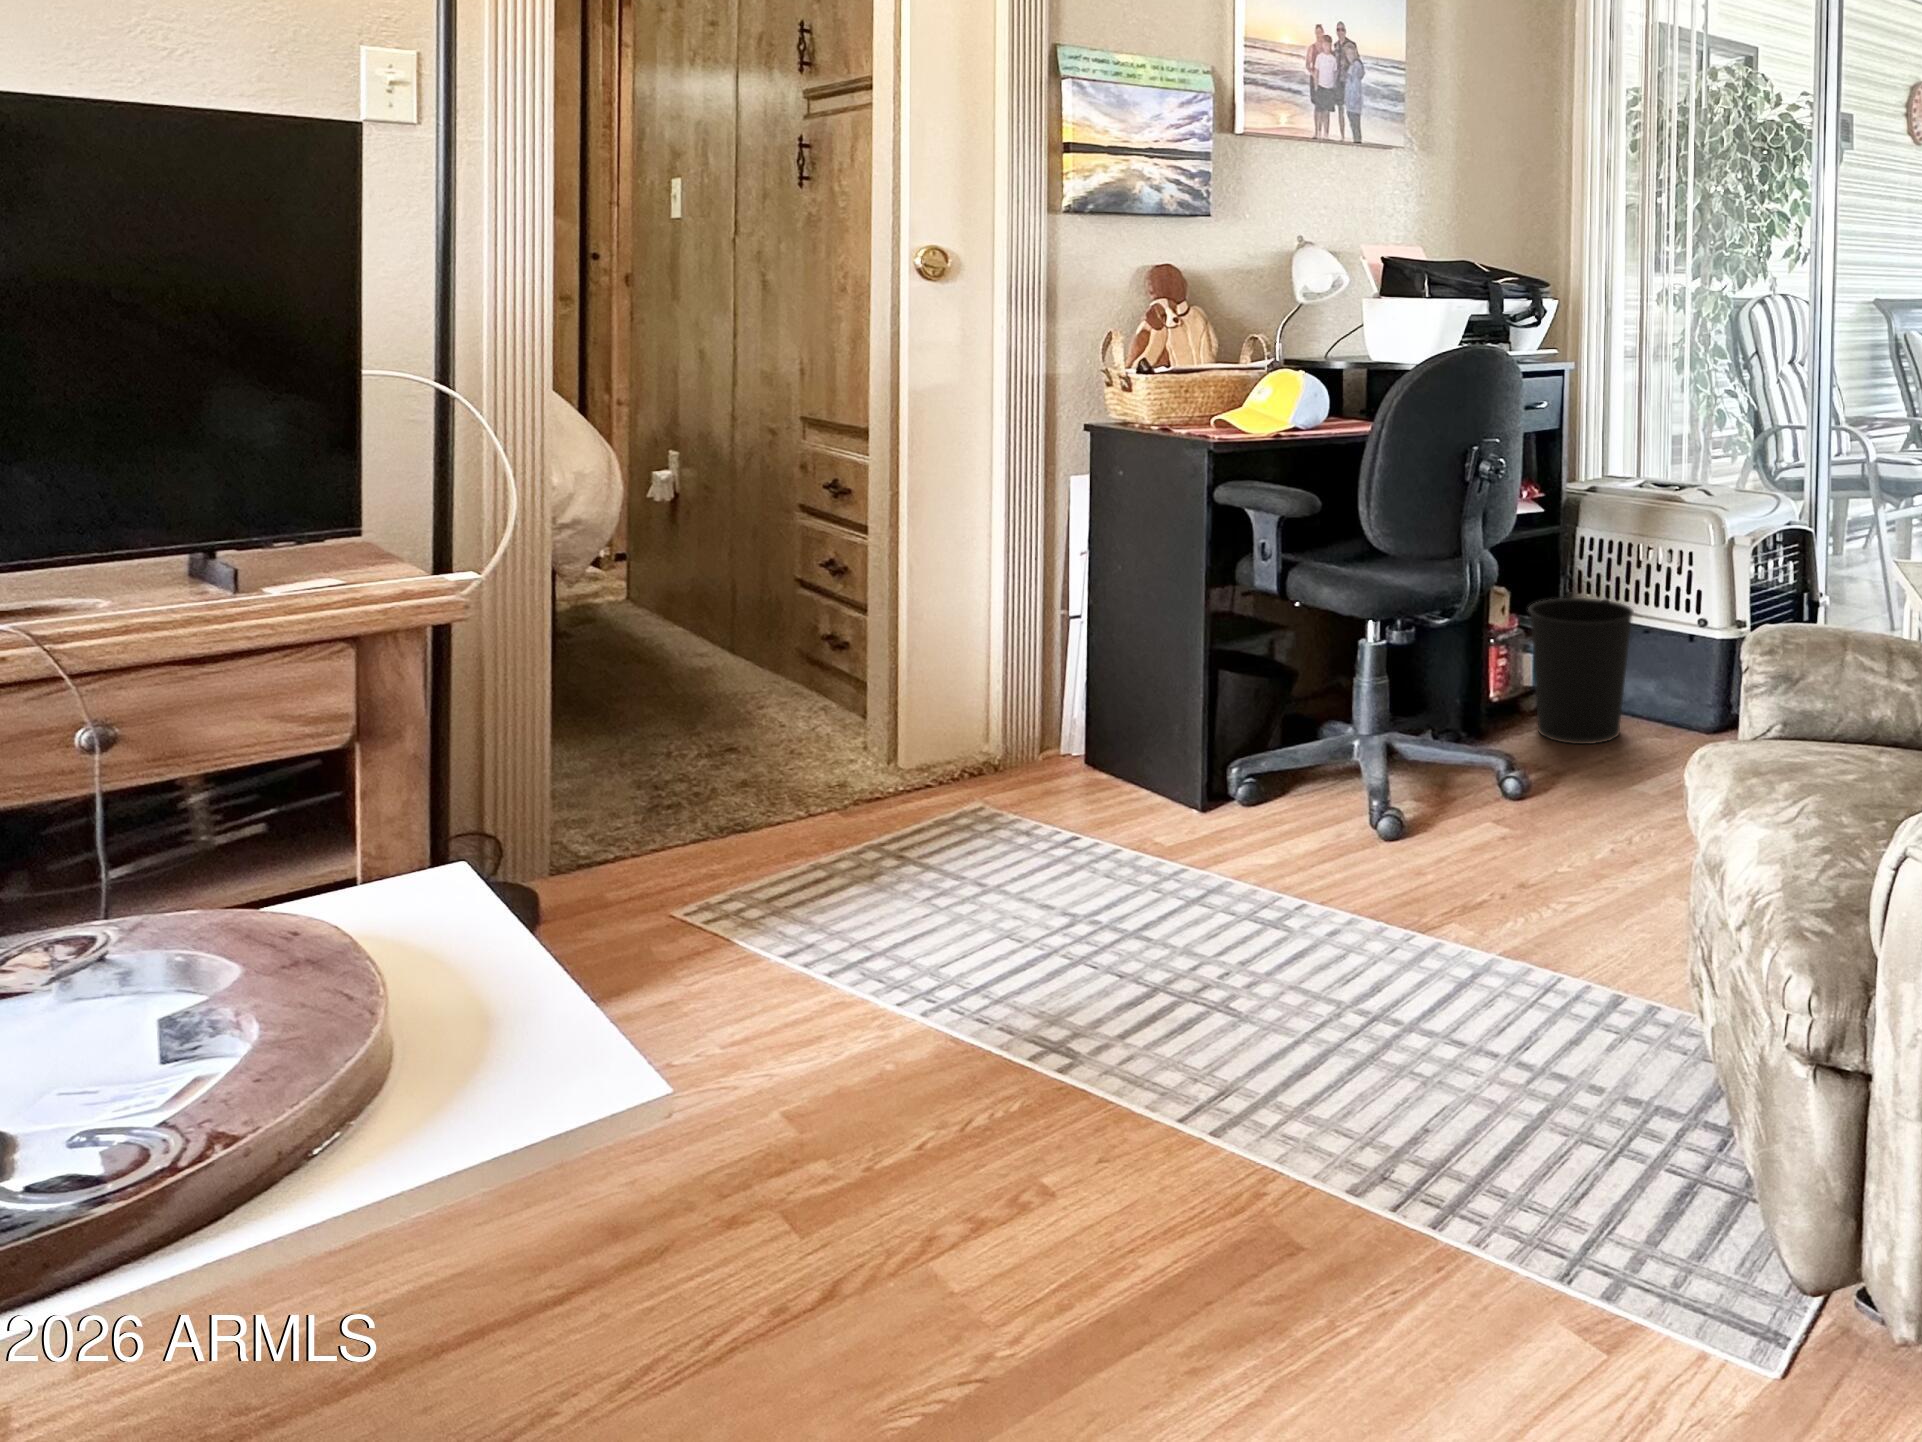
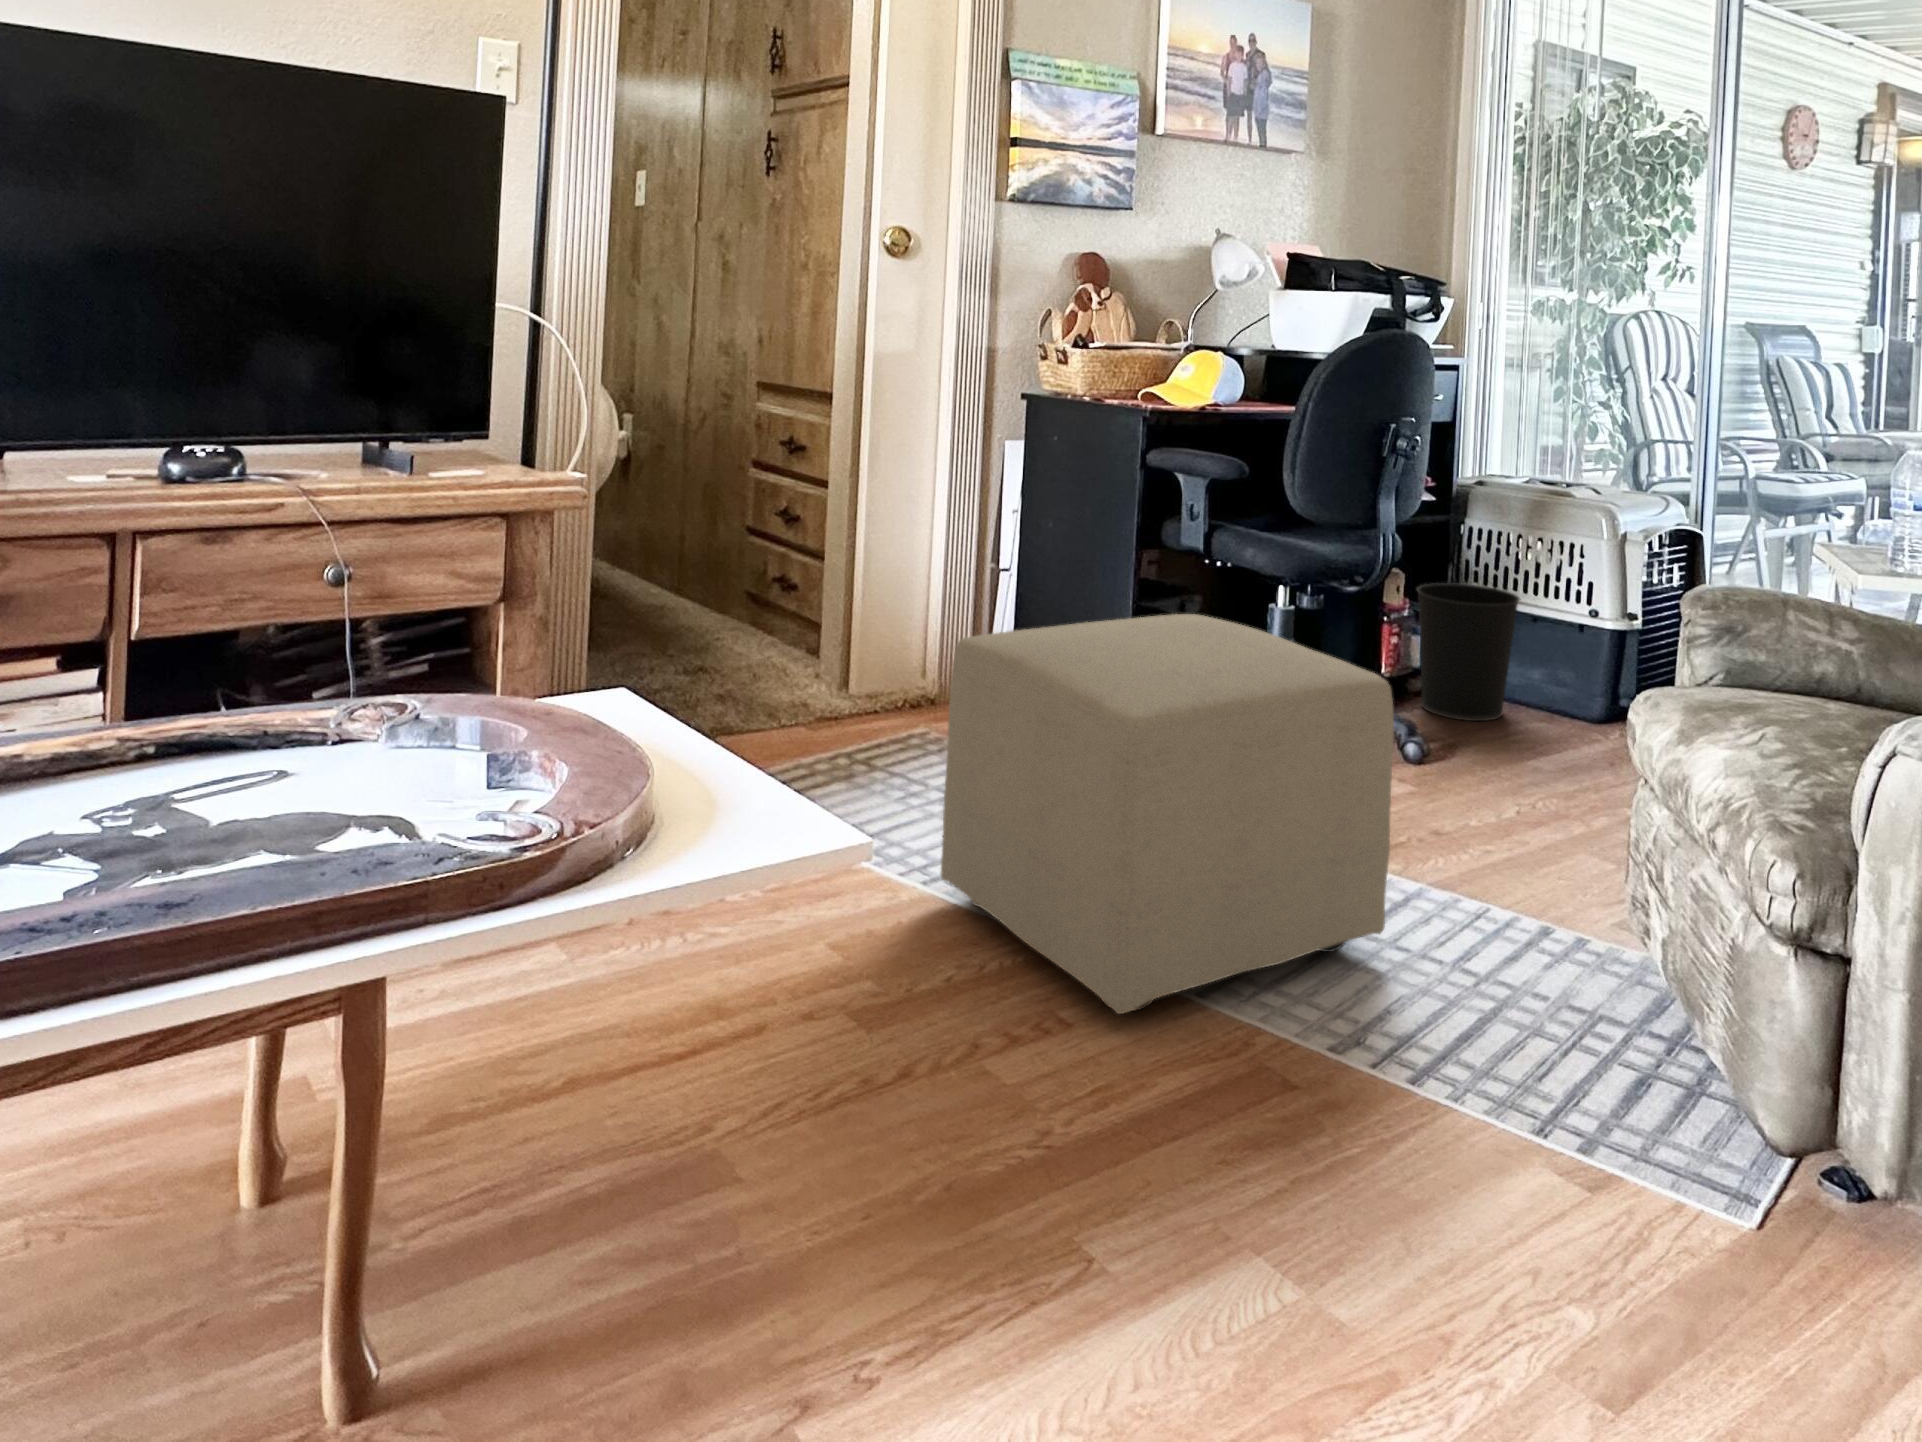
ottoman: none [933,682,1438,1187] -> present [941,614,1394,1014]

